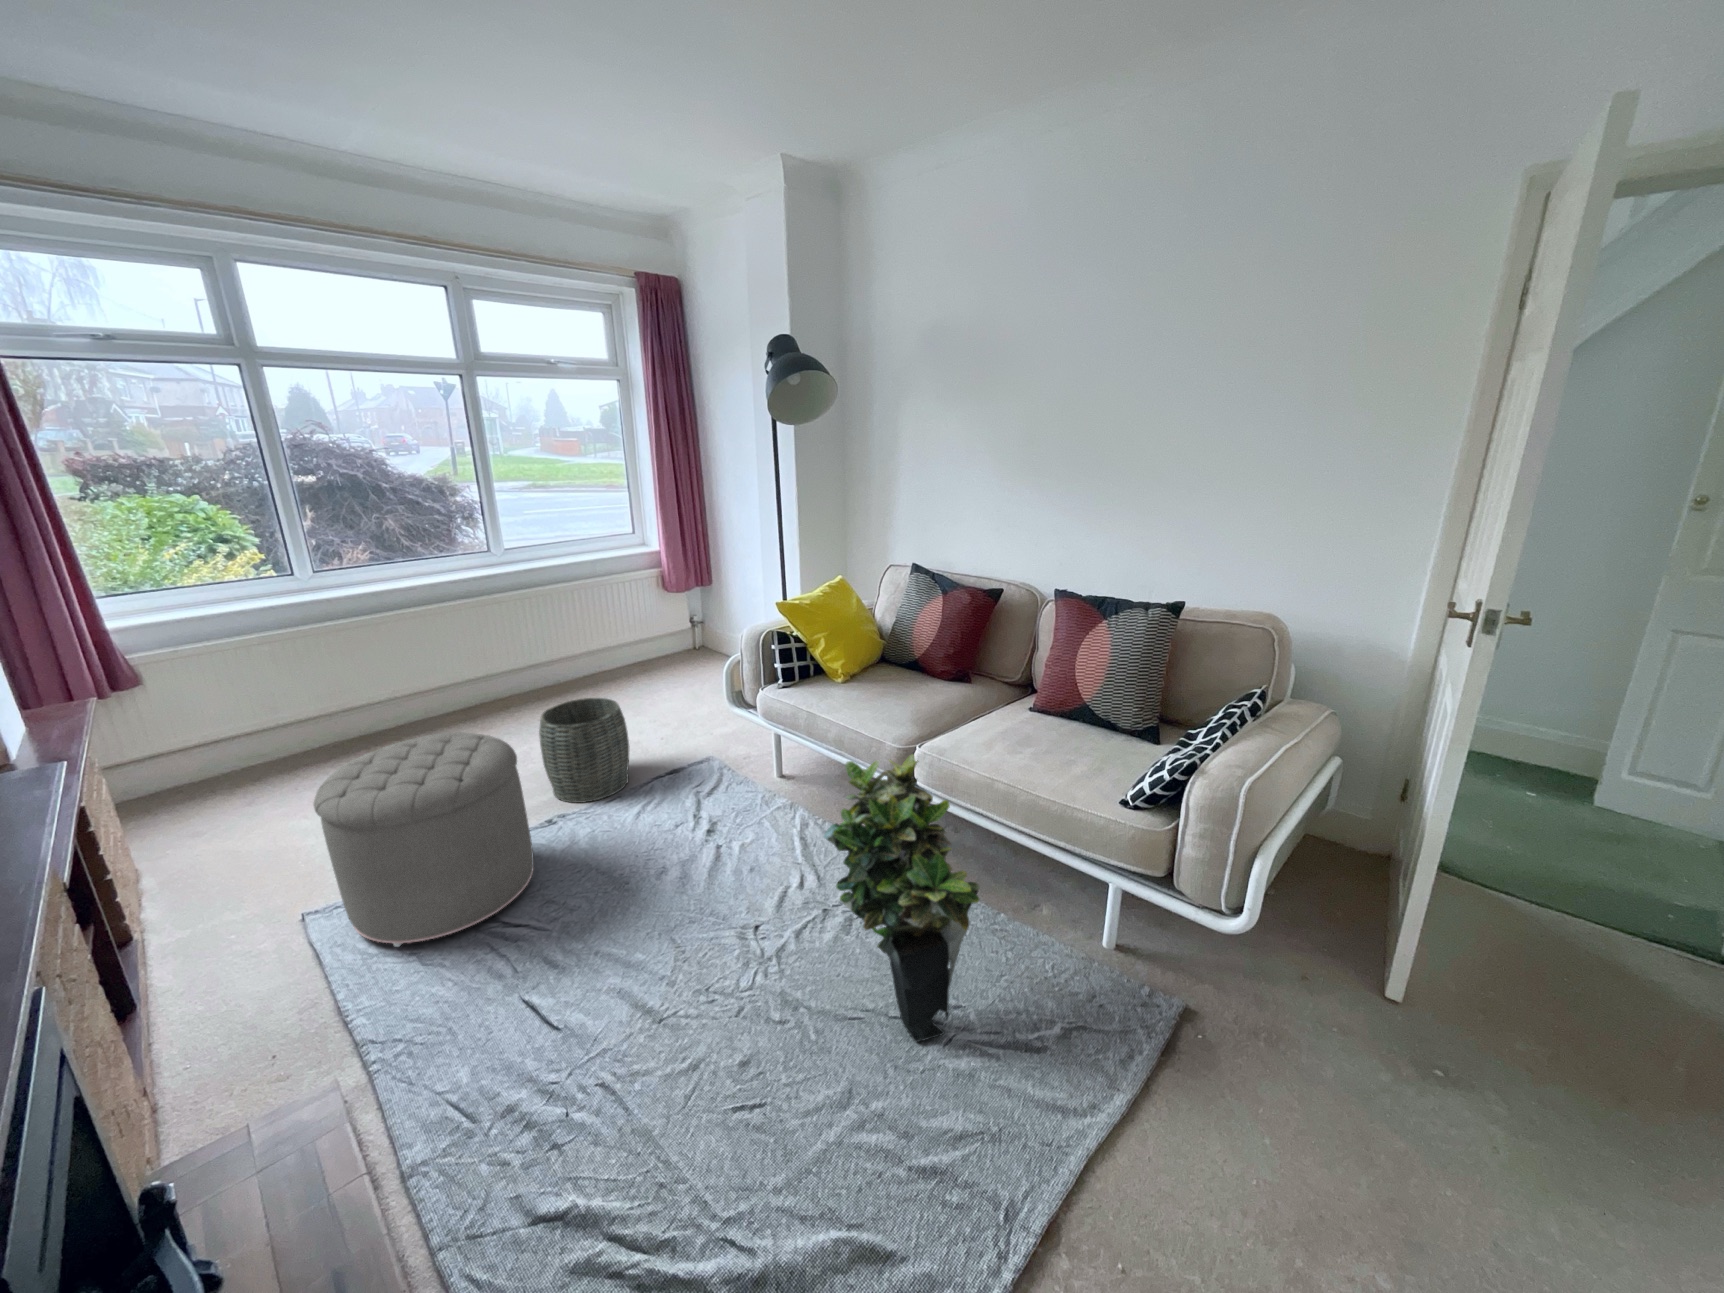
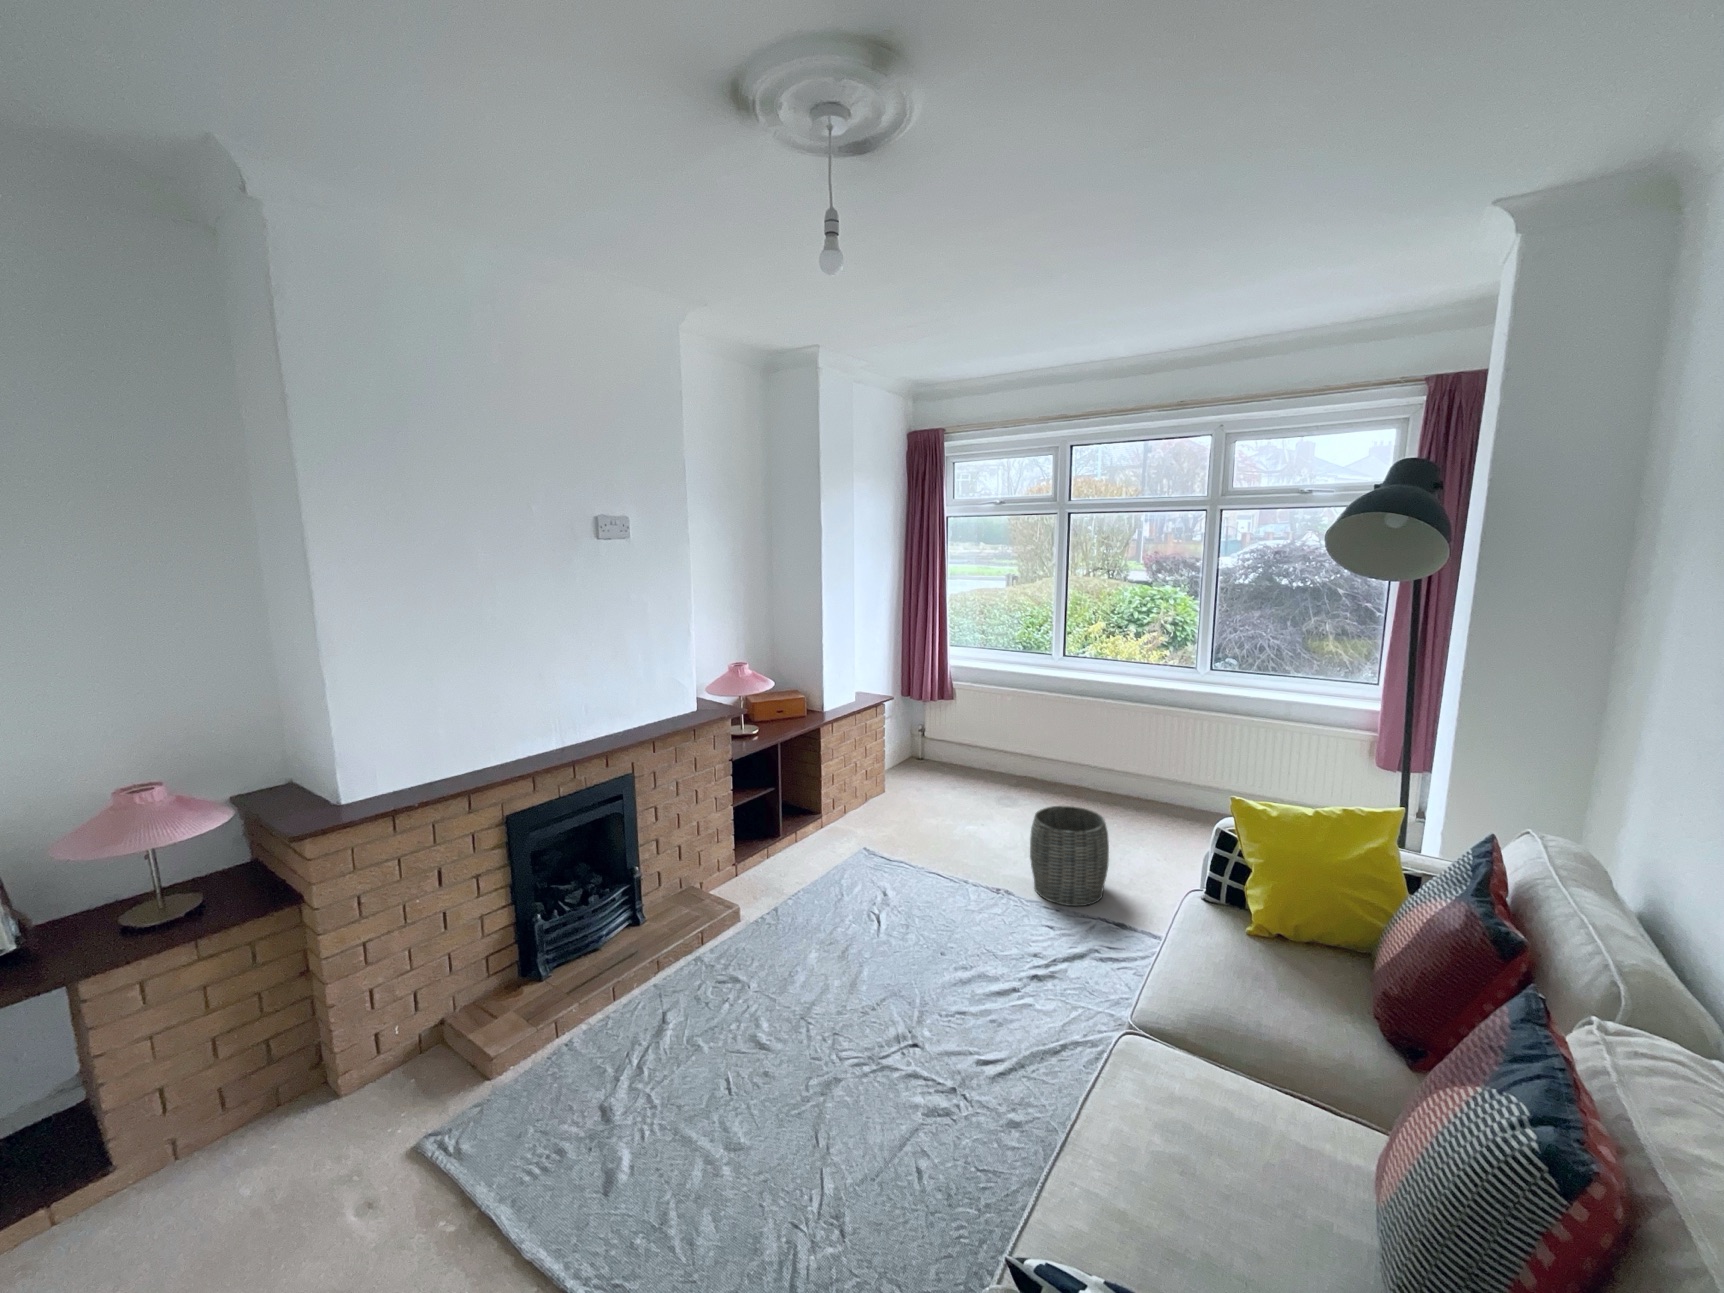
ottoman: present [313,733,534,947] -> none [841,772,958,908]
potted plant: present [824,754,980,1042] -> none [762,920,920,1217]

